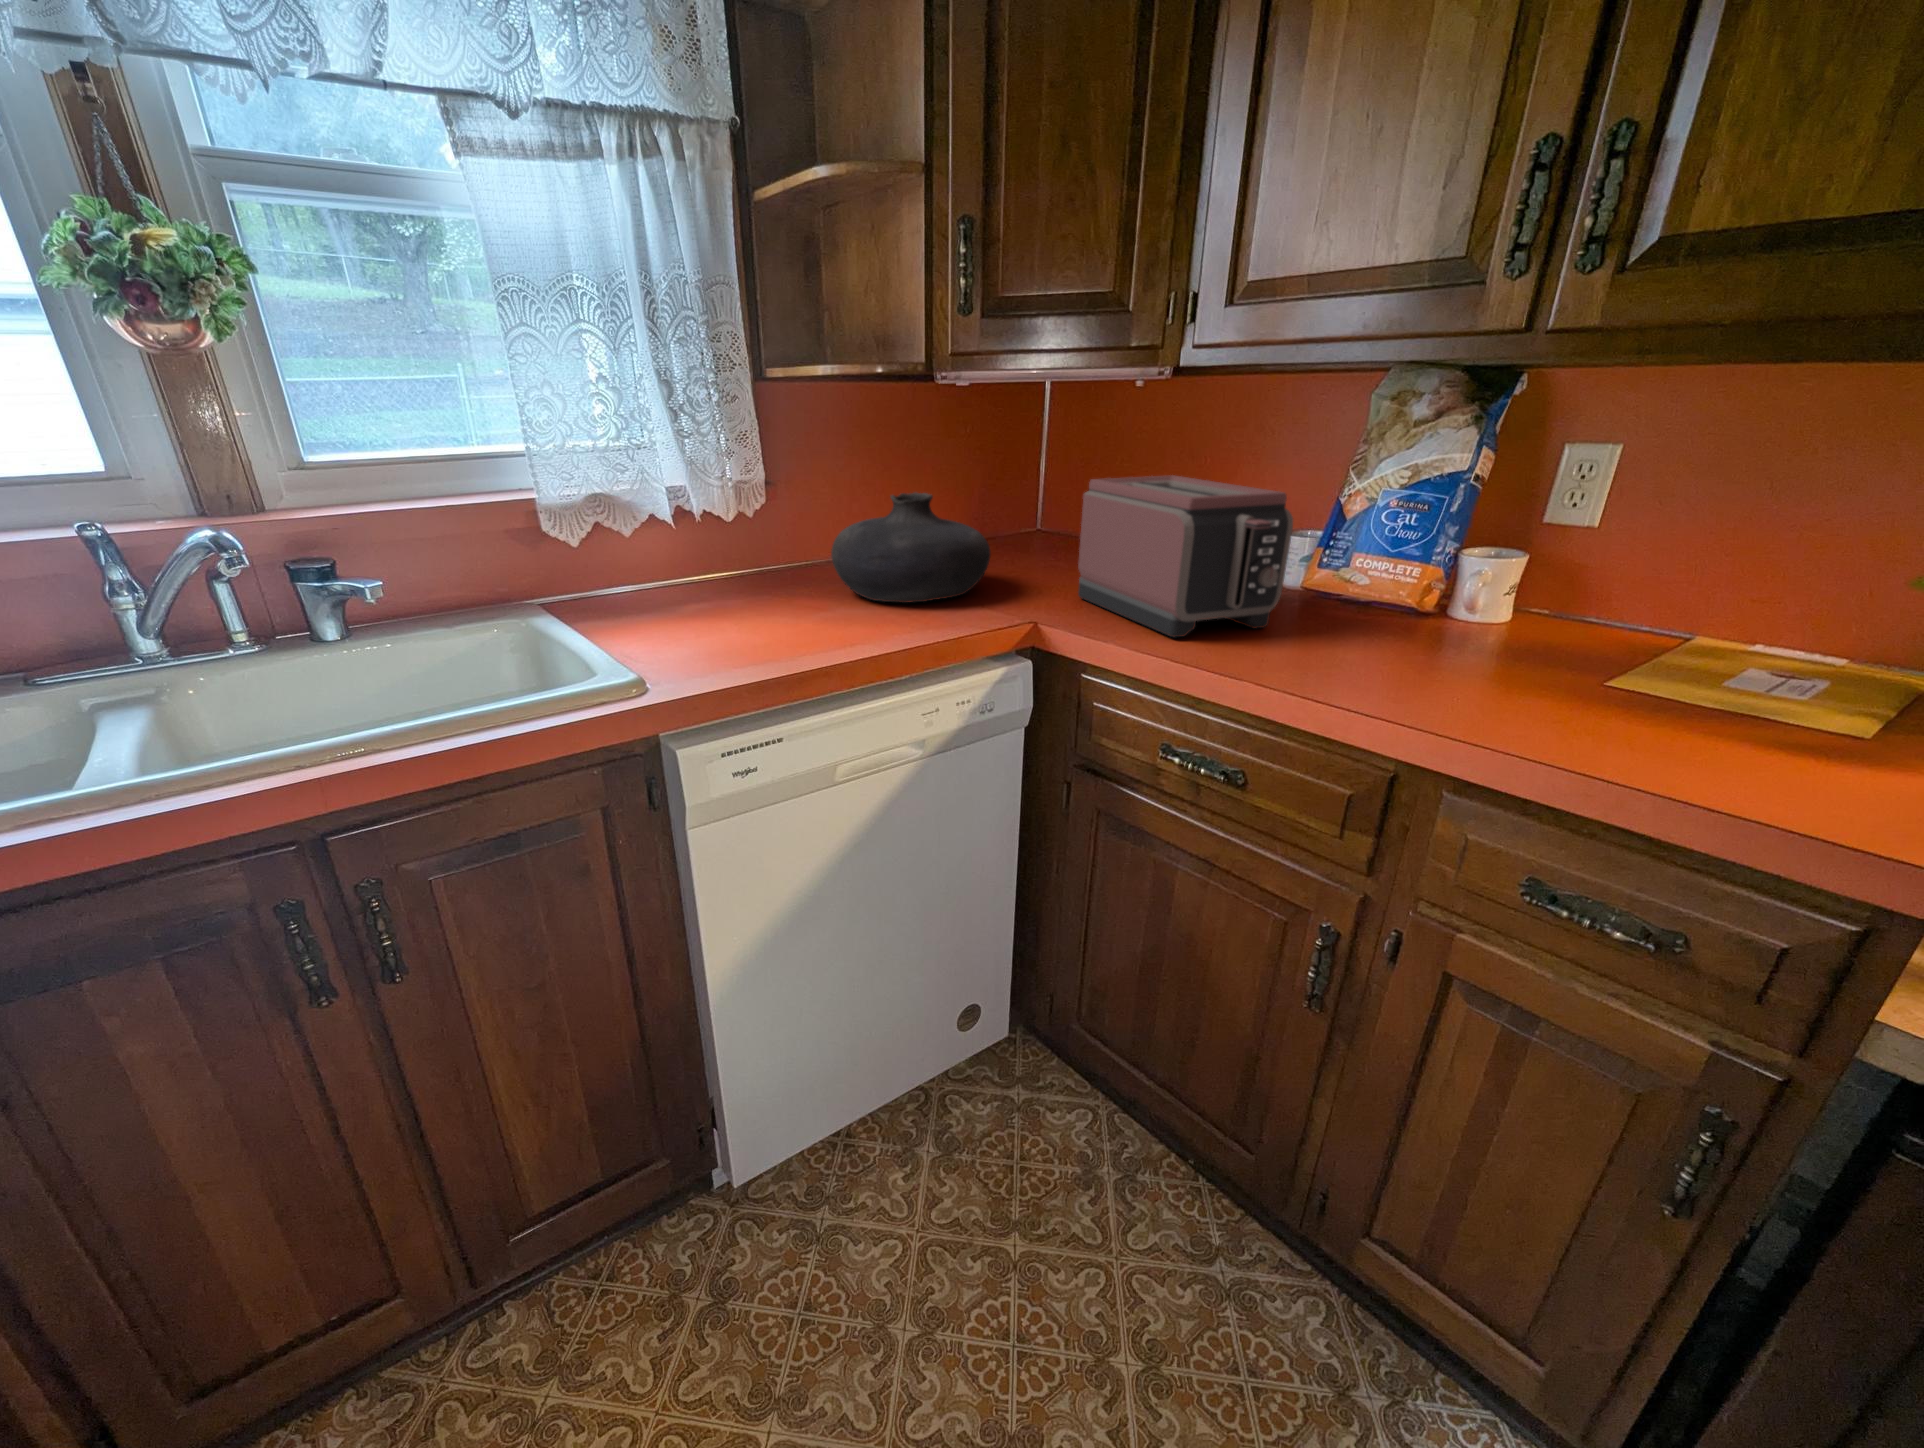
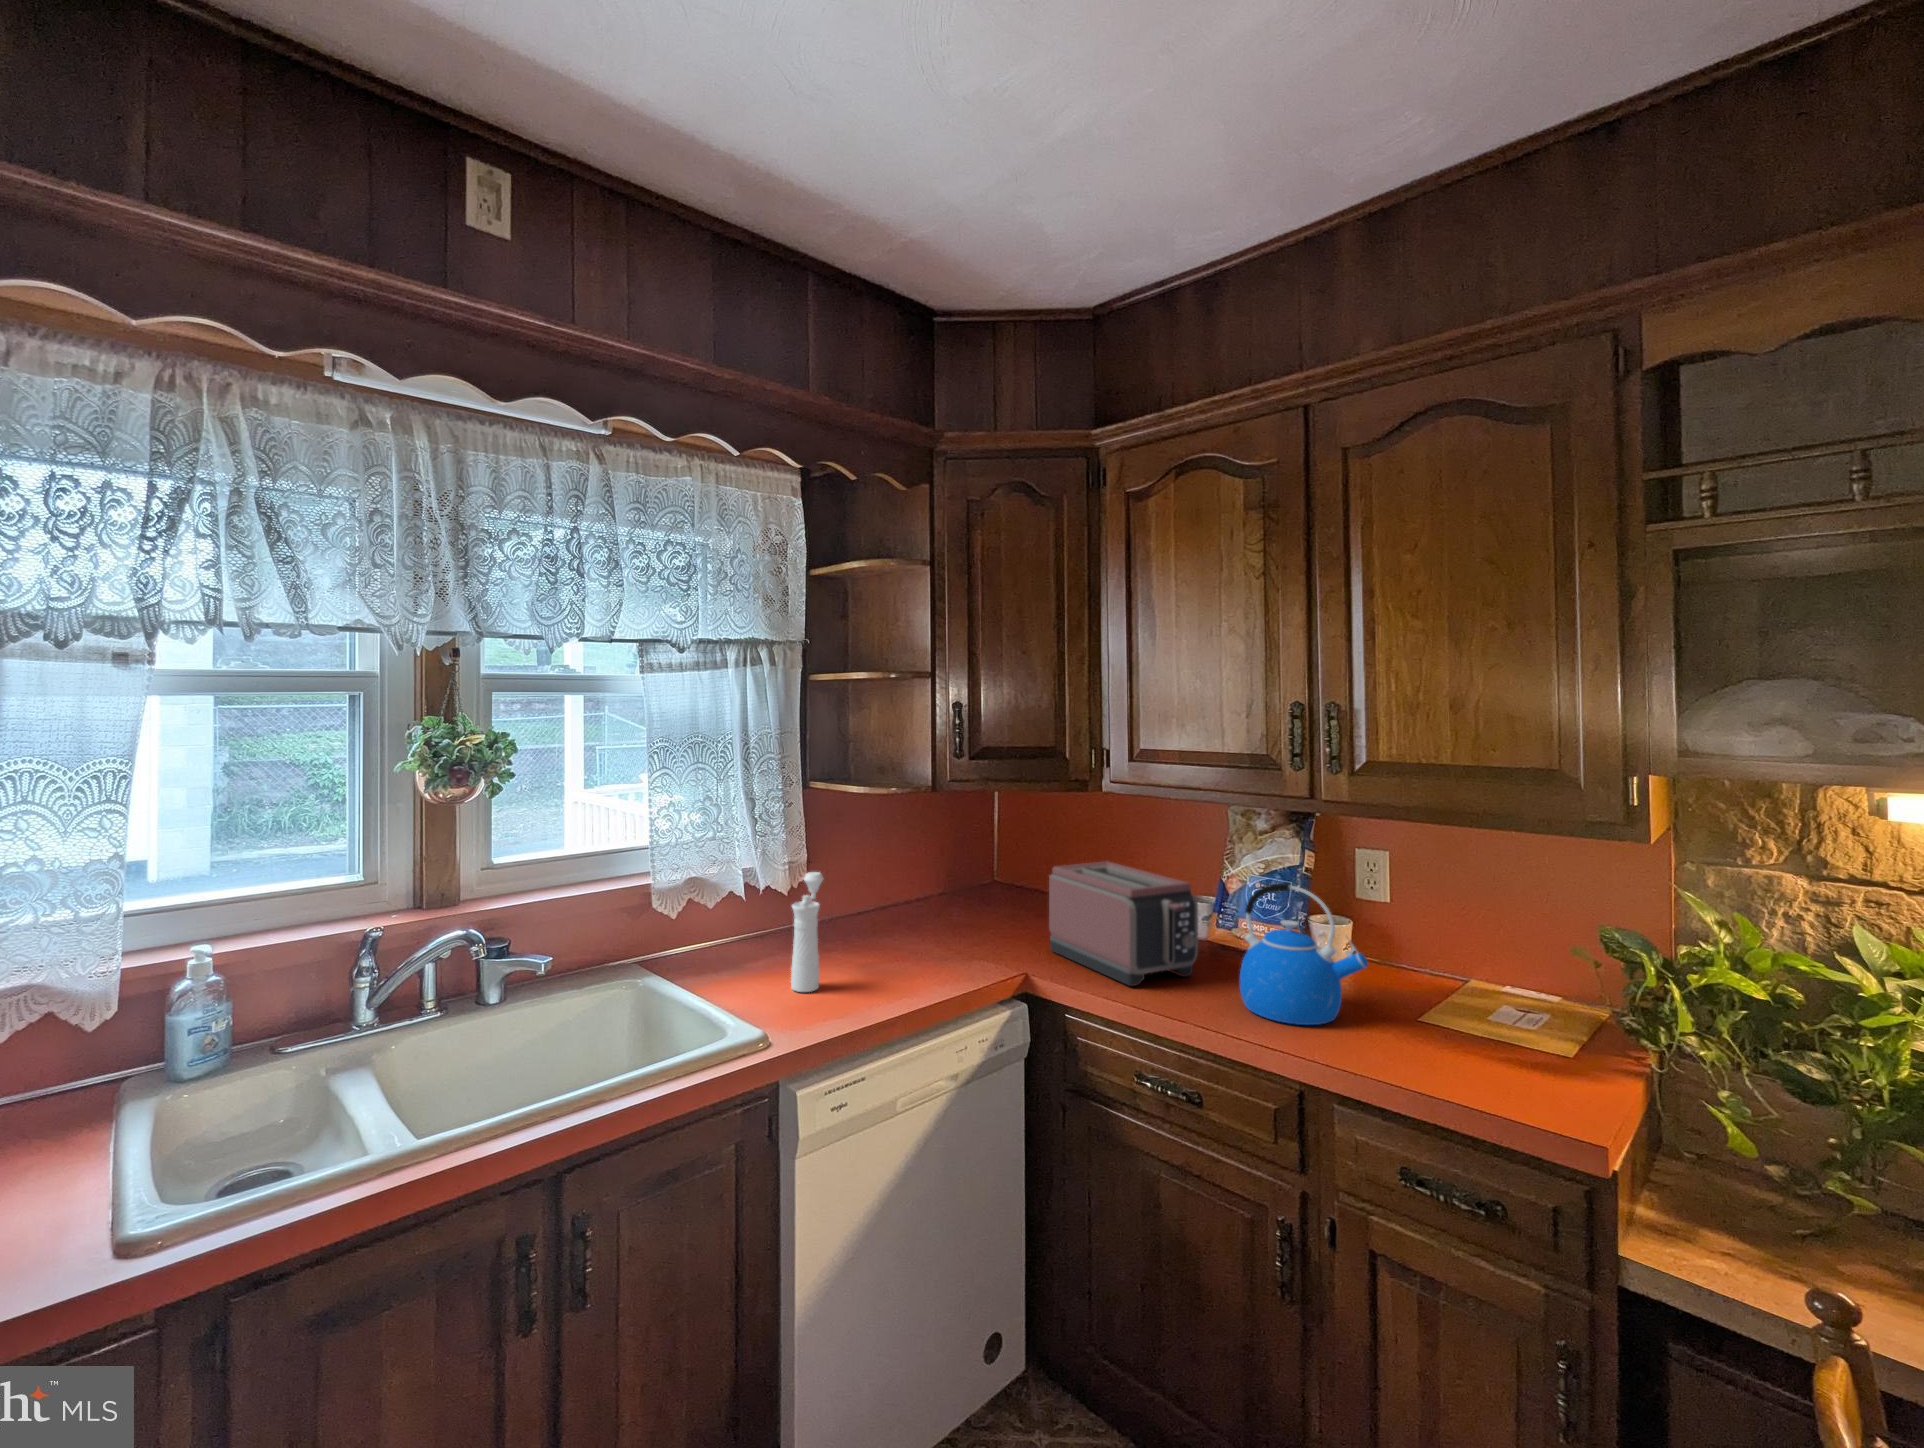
kettle: none [1333,476,1552,689] -> present [1239,883,1368,1025]
pepper mill: none [703,481,760,636] -> present [791,872,823,992]
vase: present [831,493,990,603] -> none [862,872,982,958]

